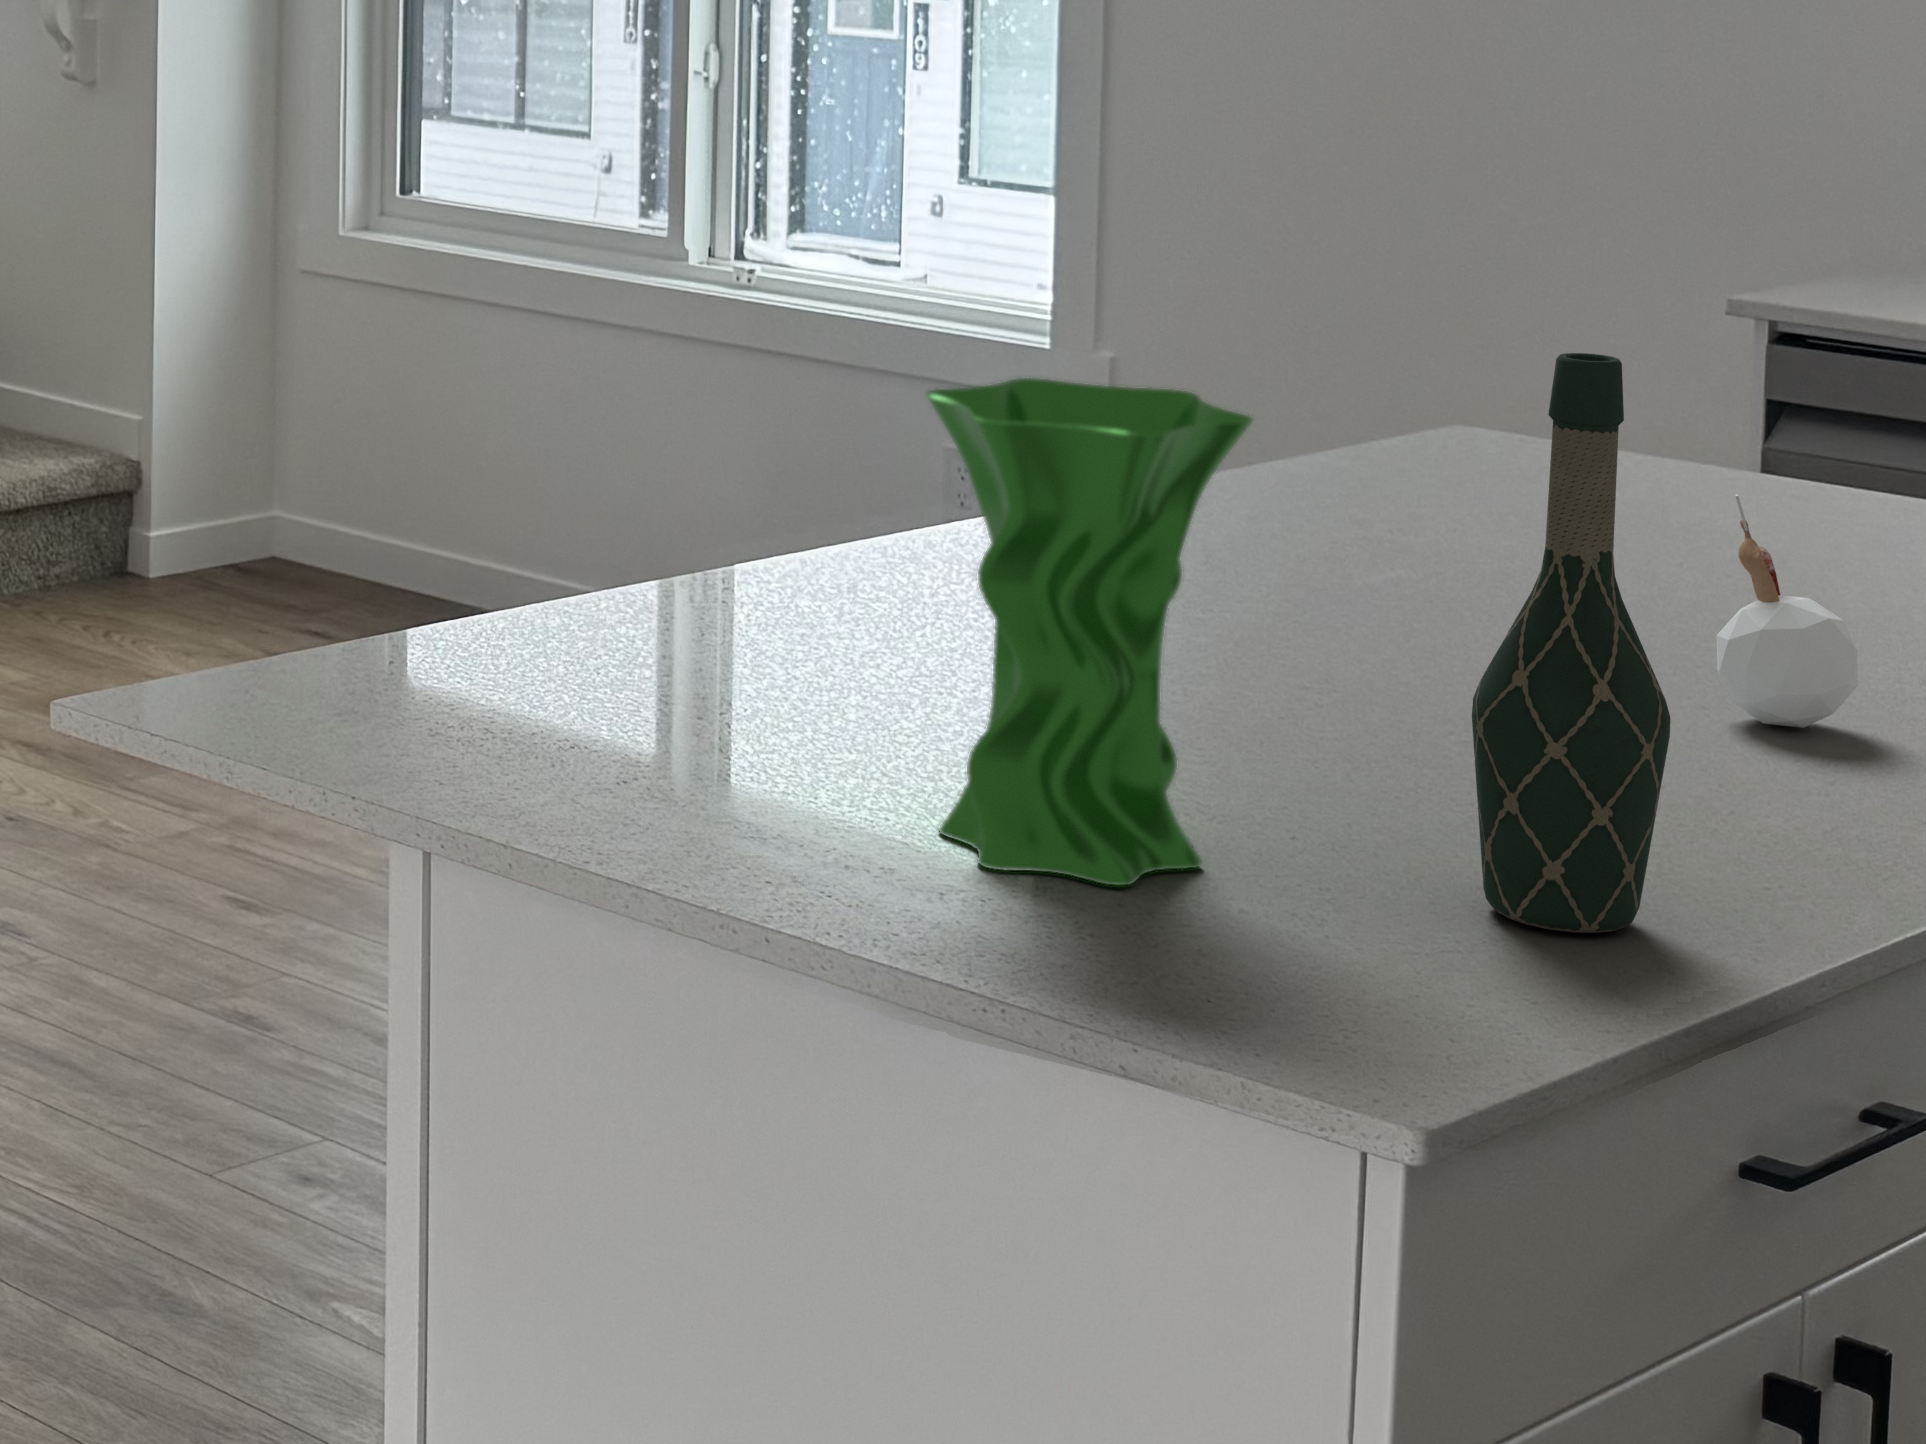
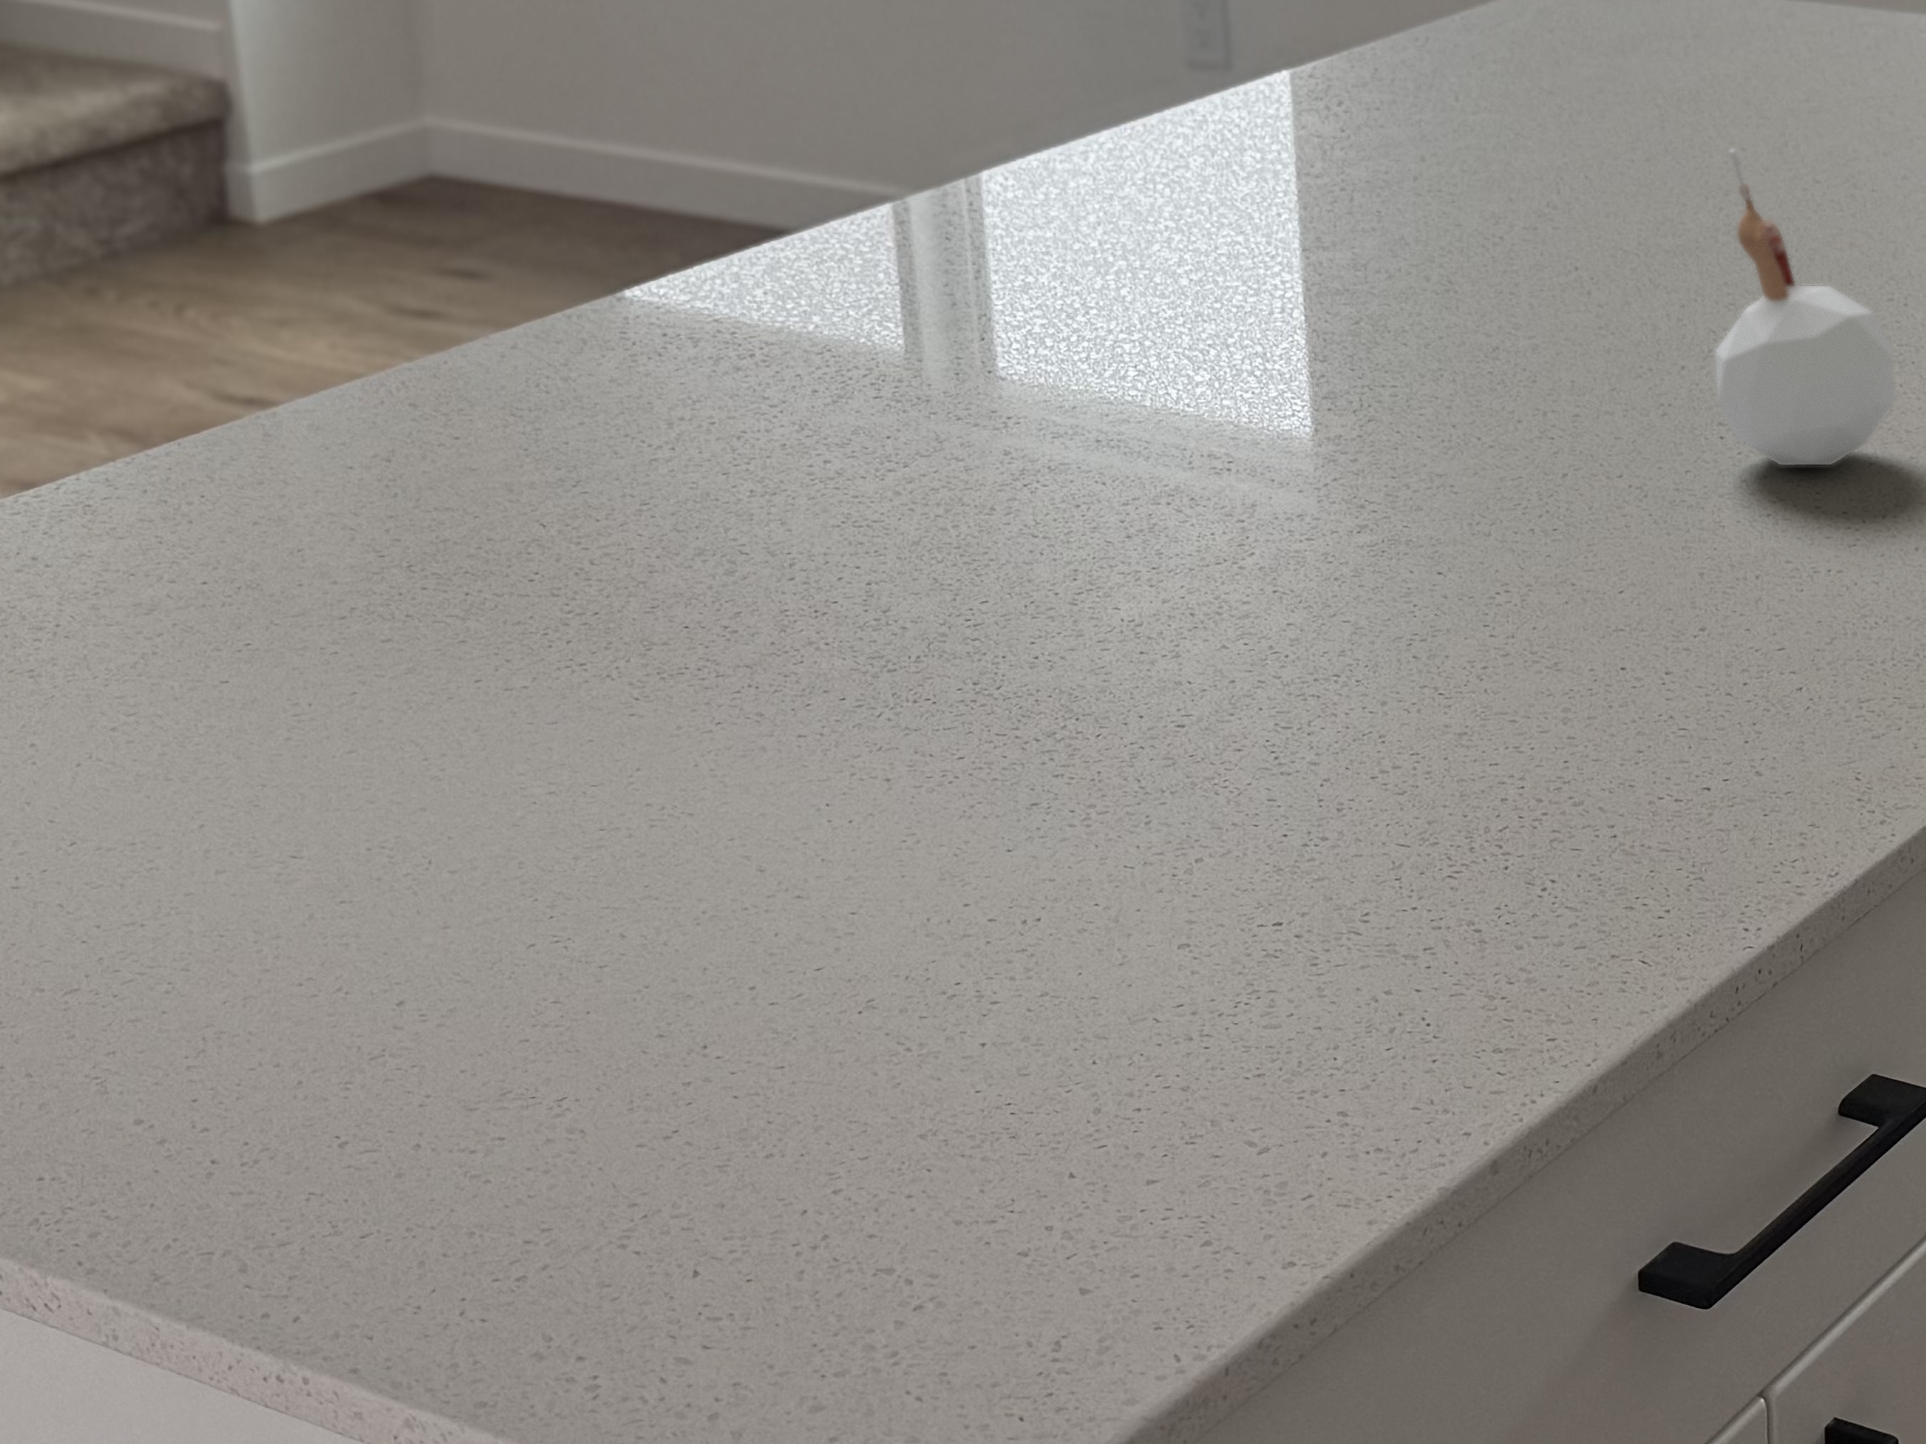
wine bottle: present [1472,353,1670,933] -> none [1198,69,1494,992]
vase: present [926,378,1253,885] -> none [264,163,825,1027]

